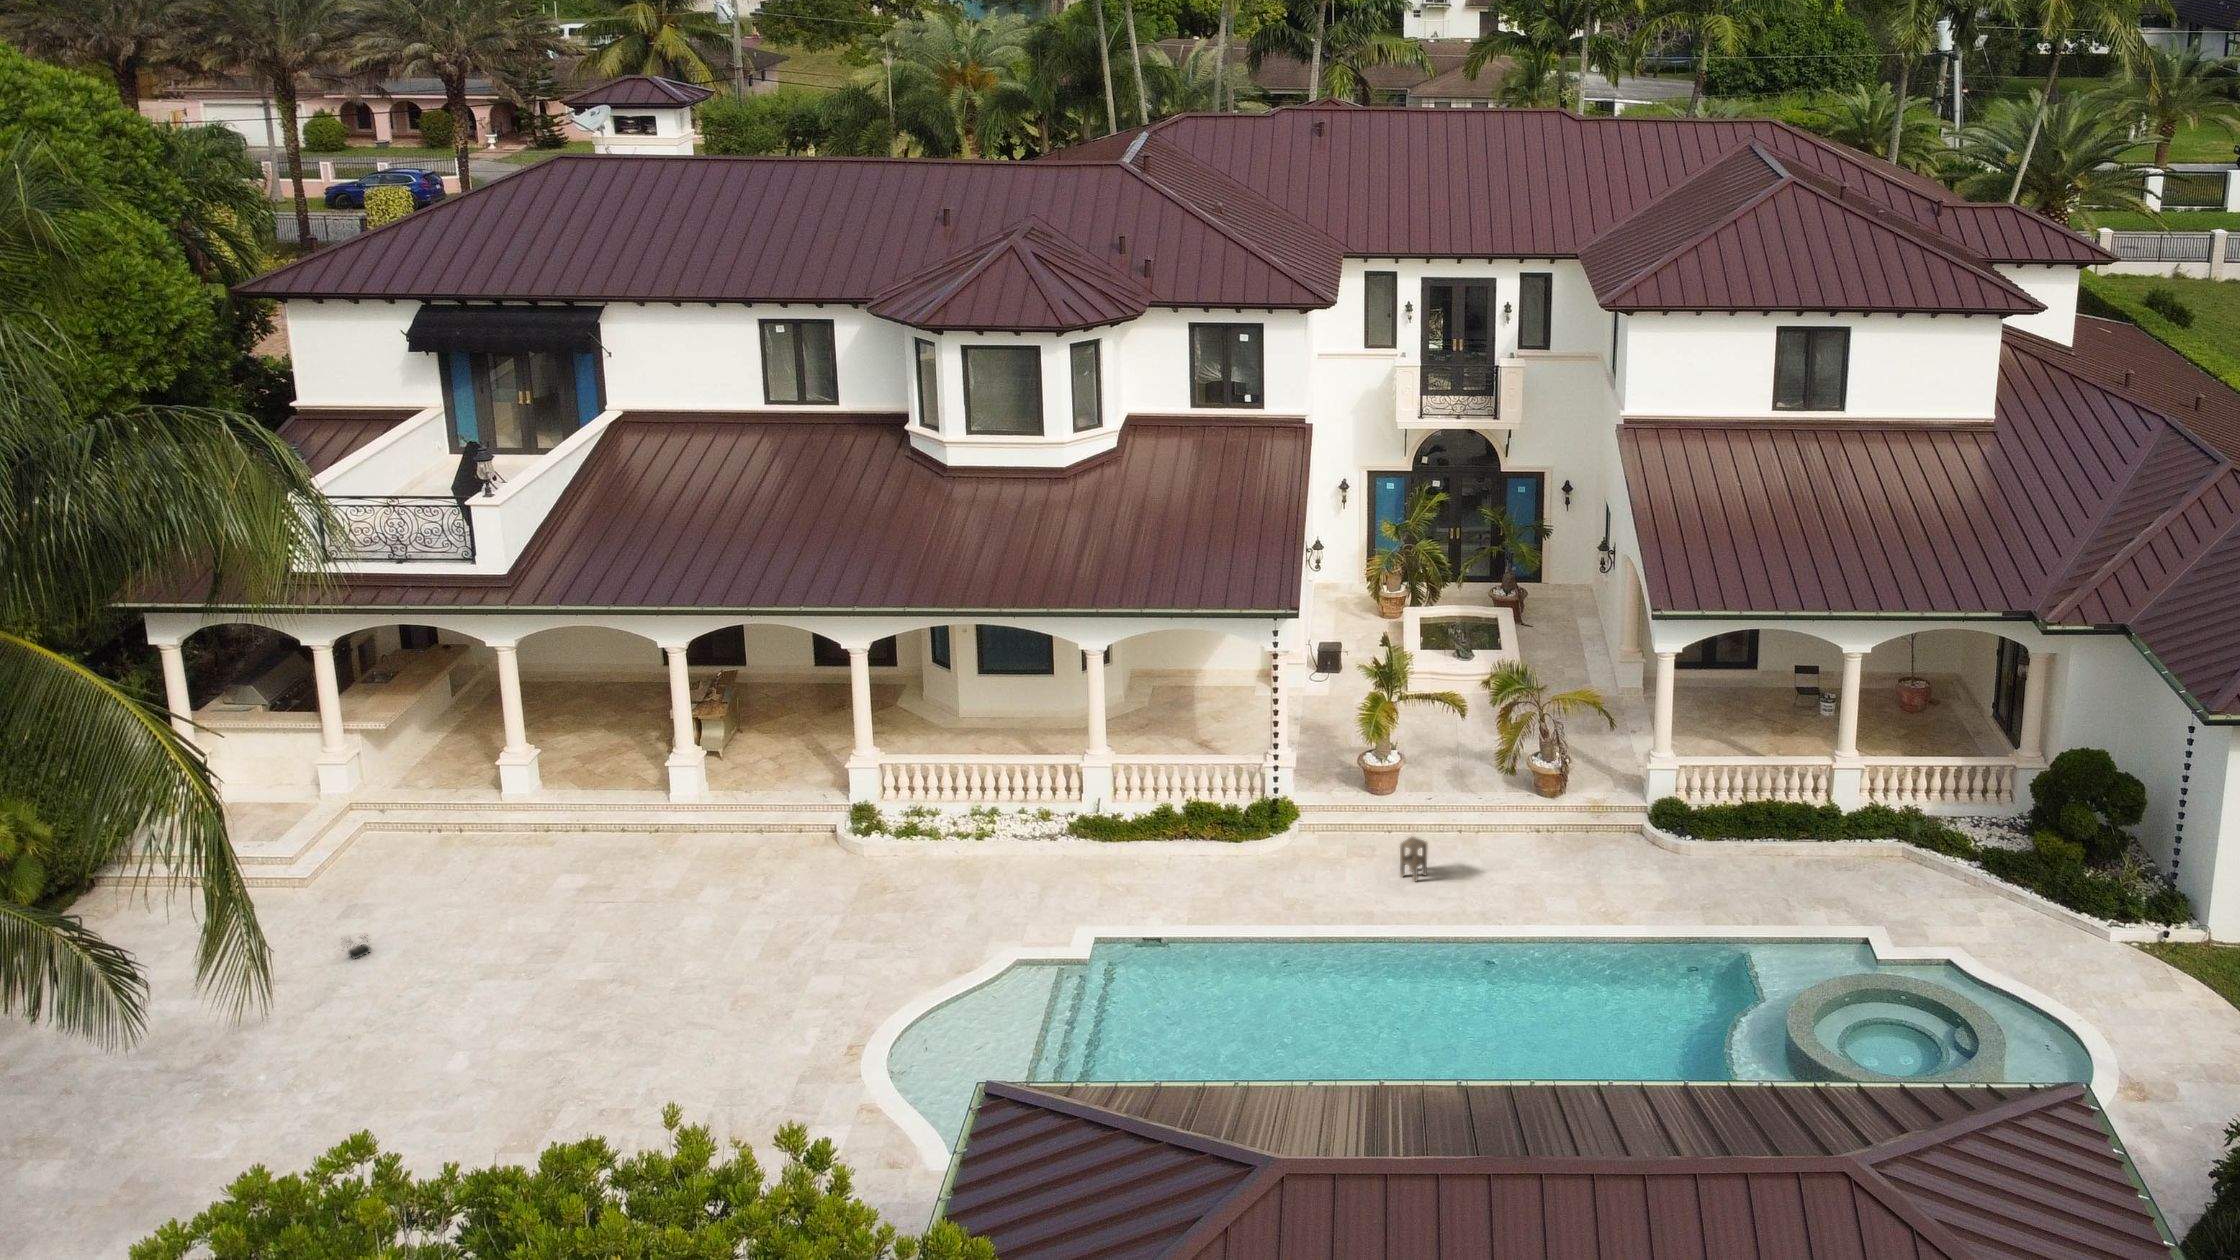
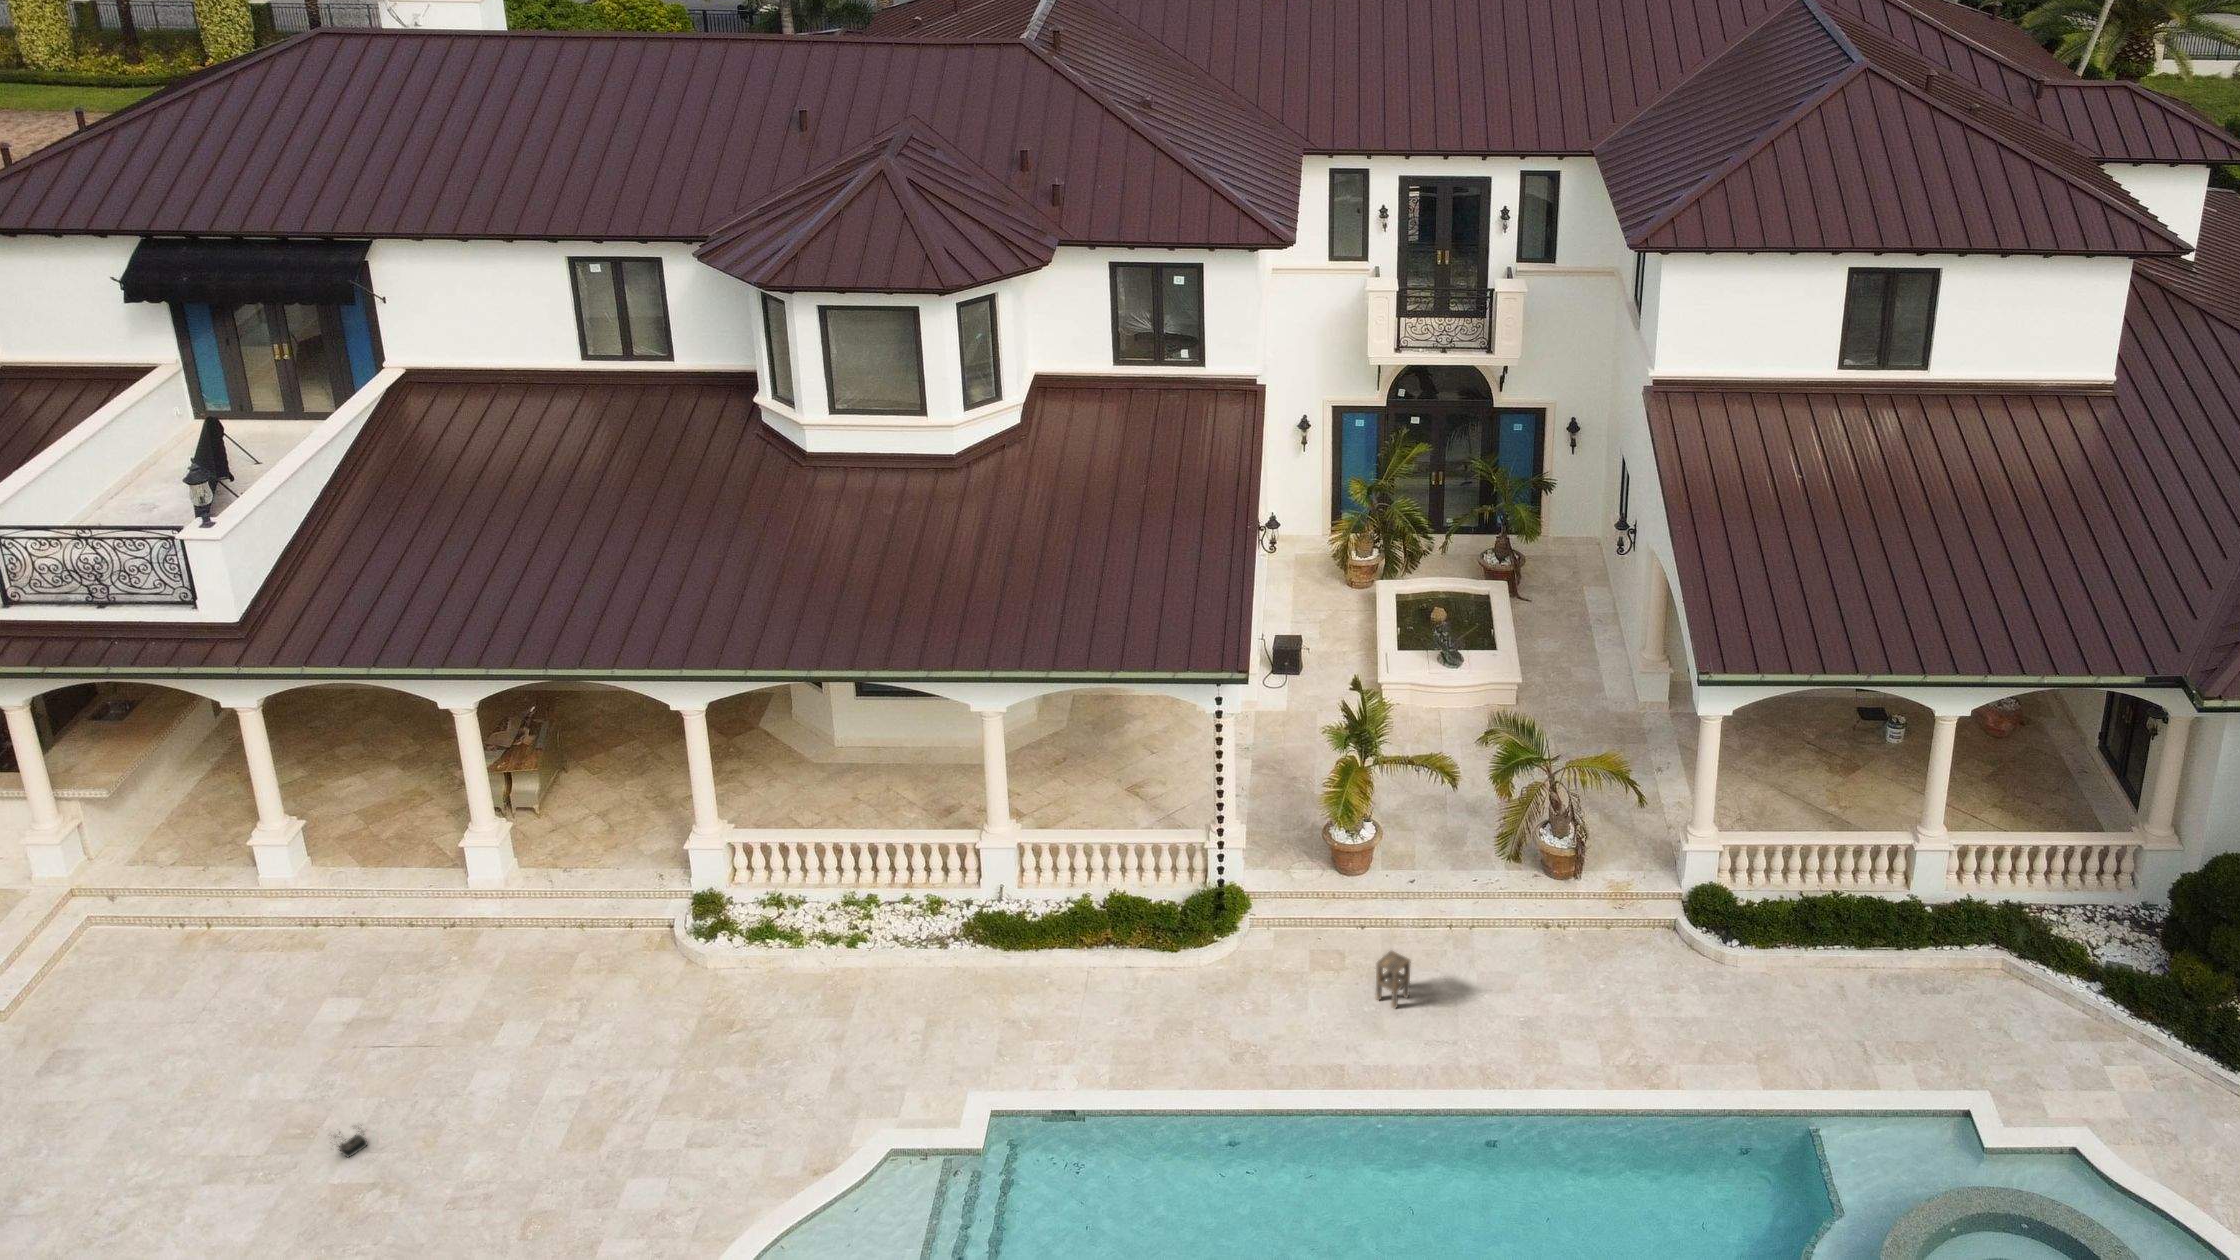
decorative plant: present [342,935,370,959] -> present [331,1125,367,1157]

